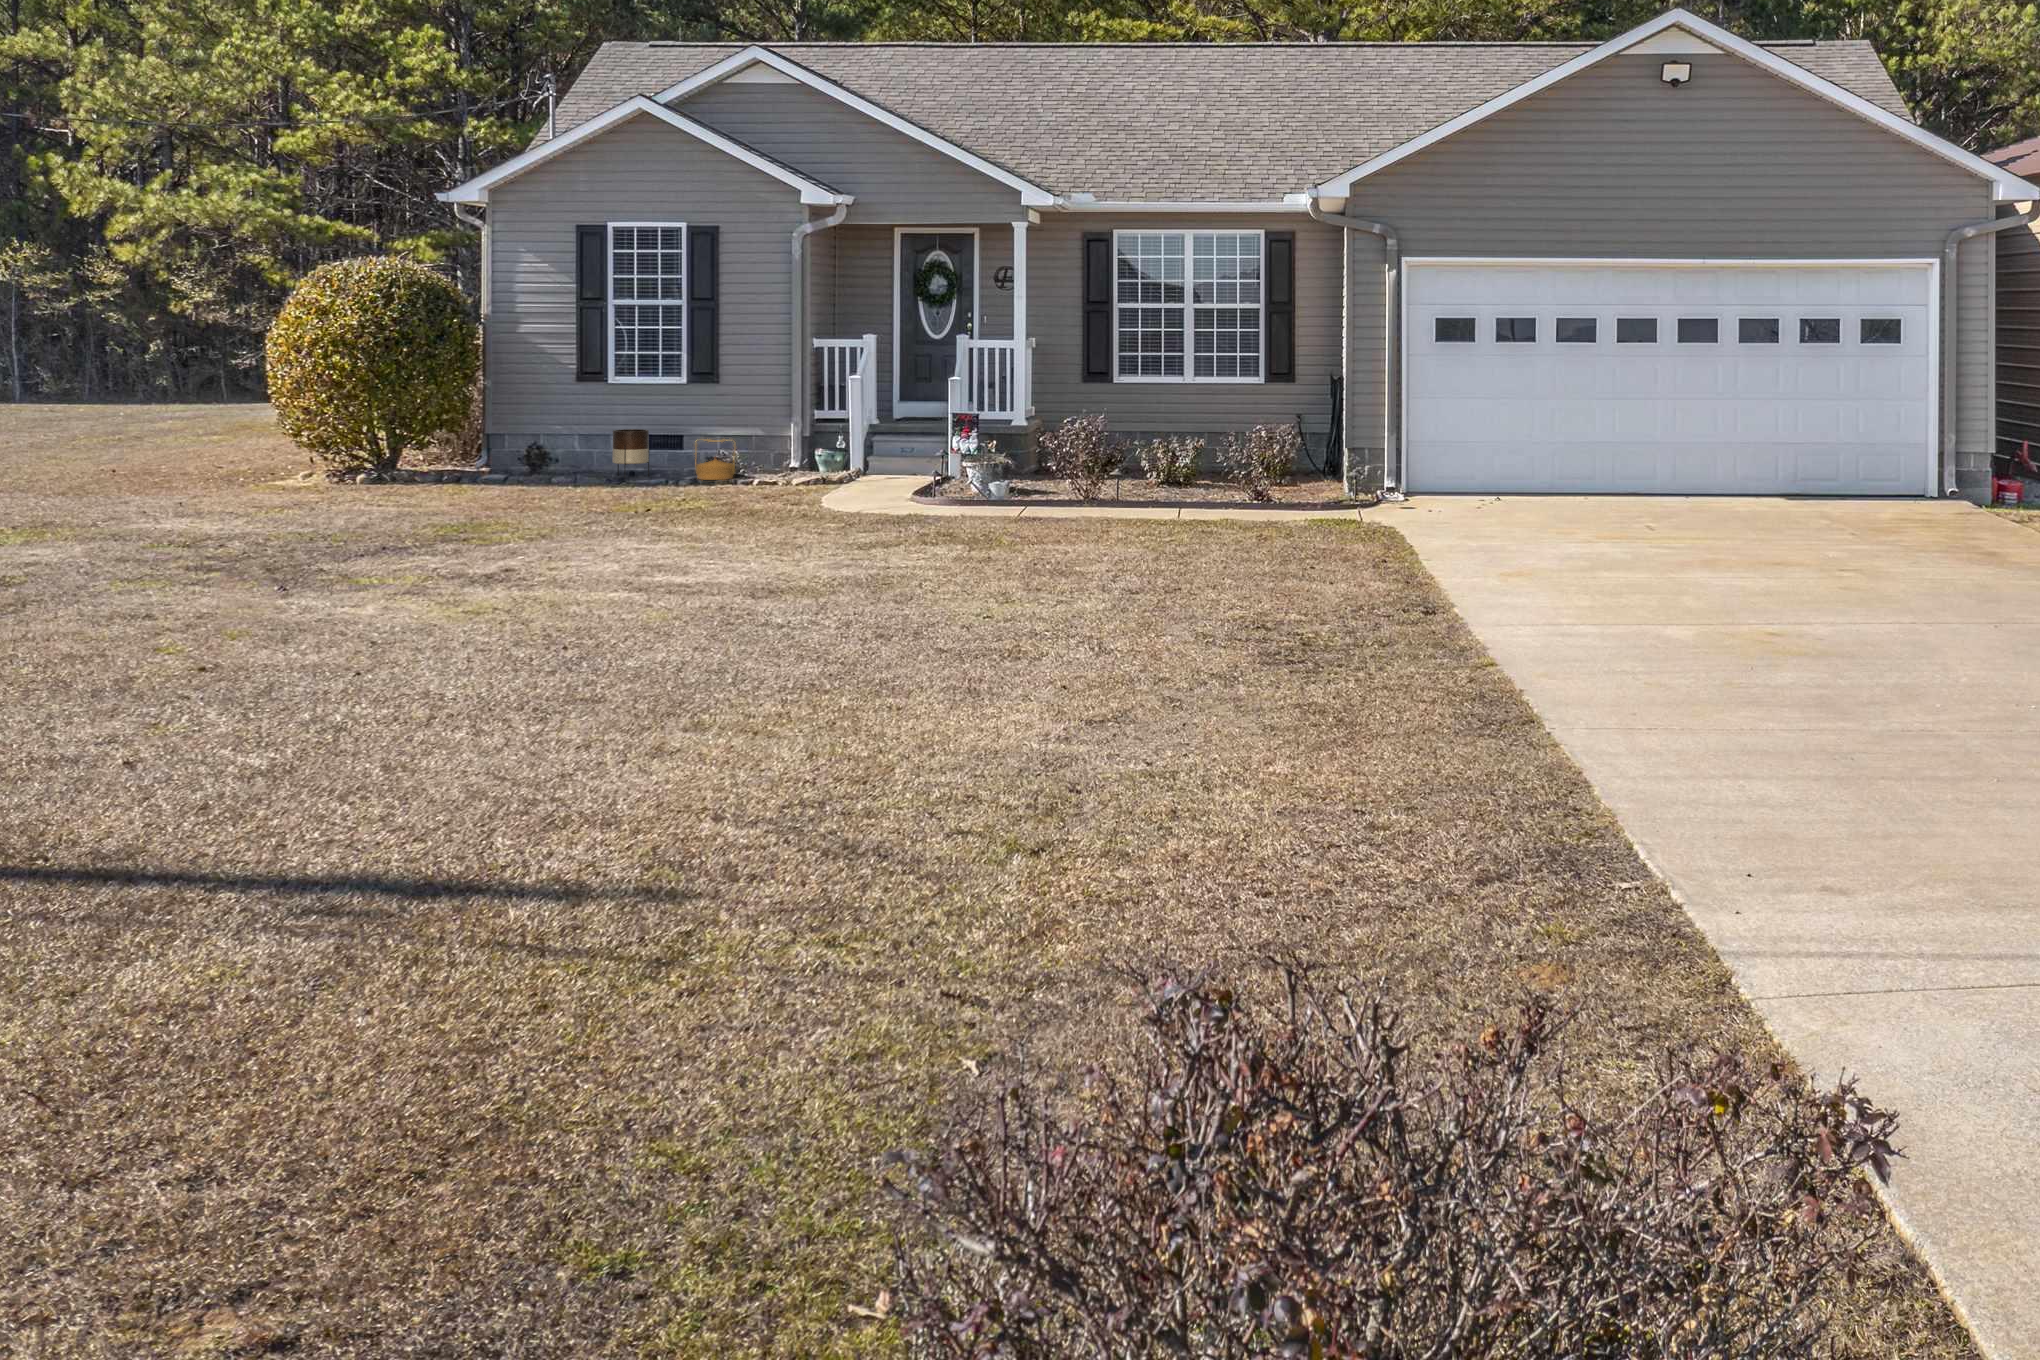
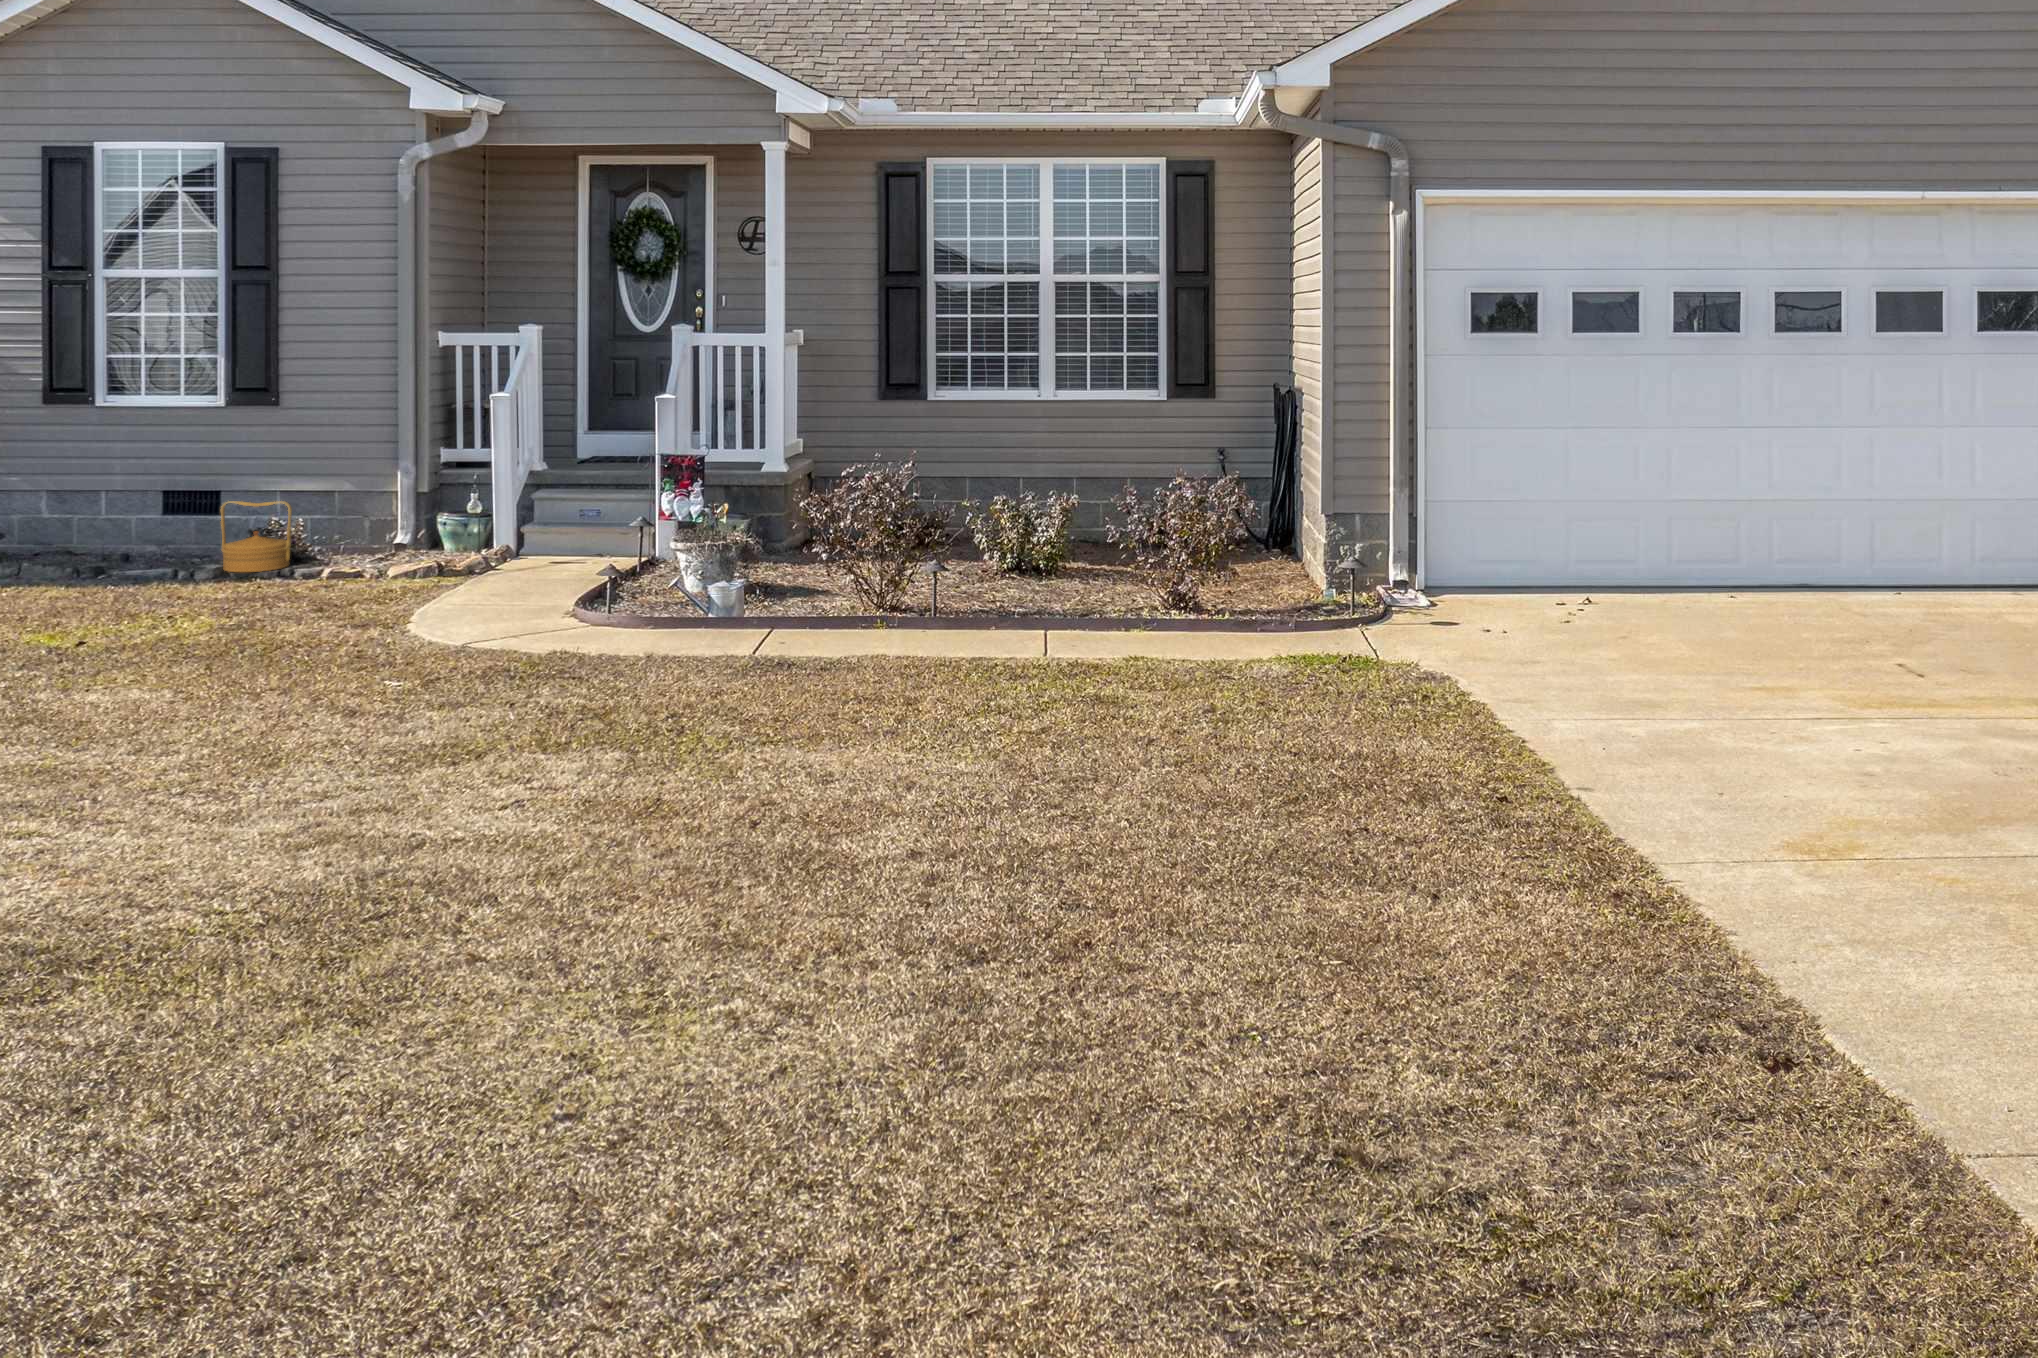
planter: present [612,429,649,478] -> none [79,484,149,571]

